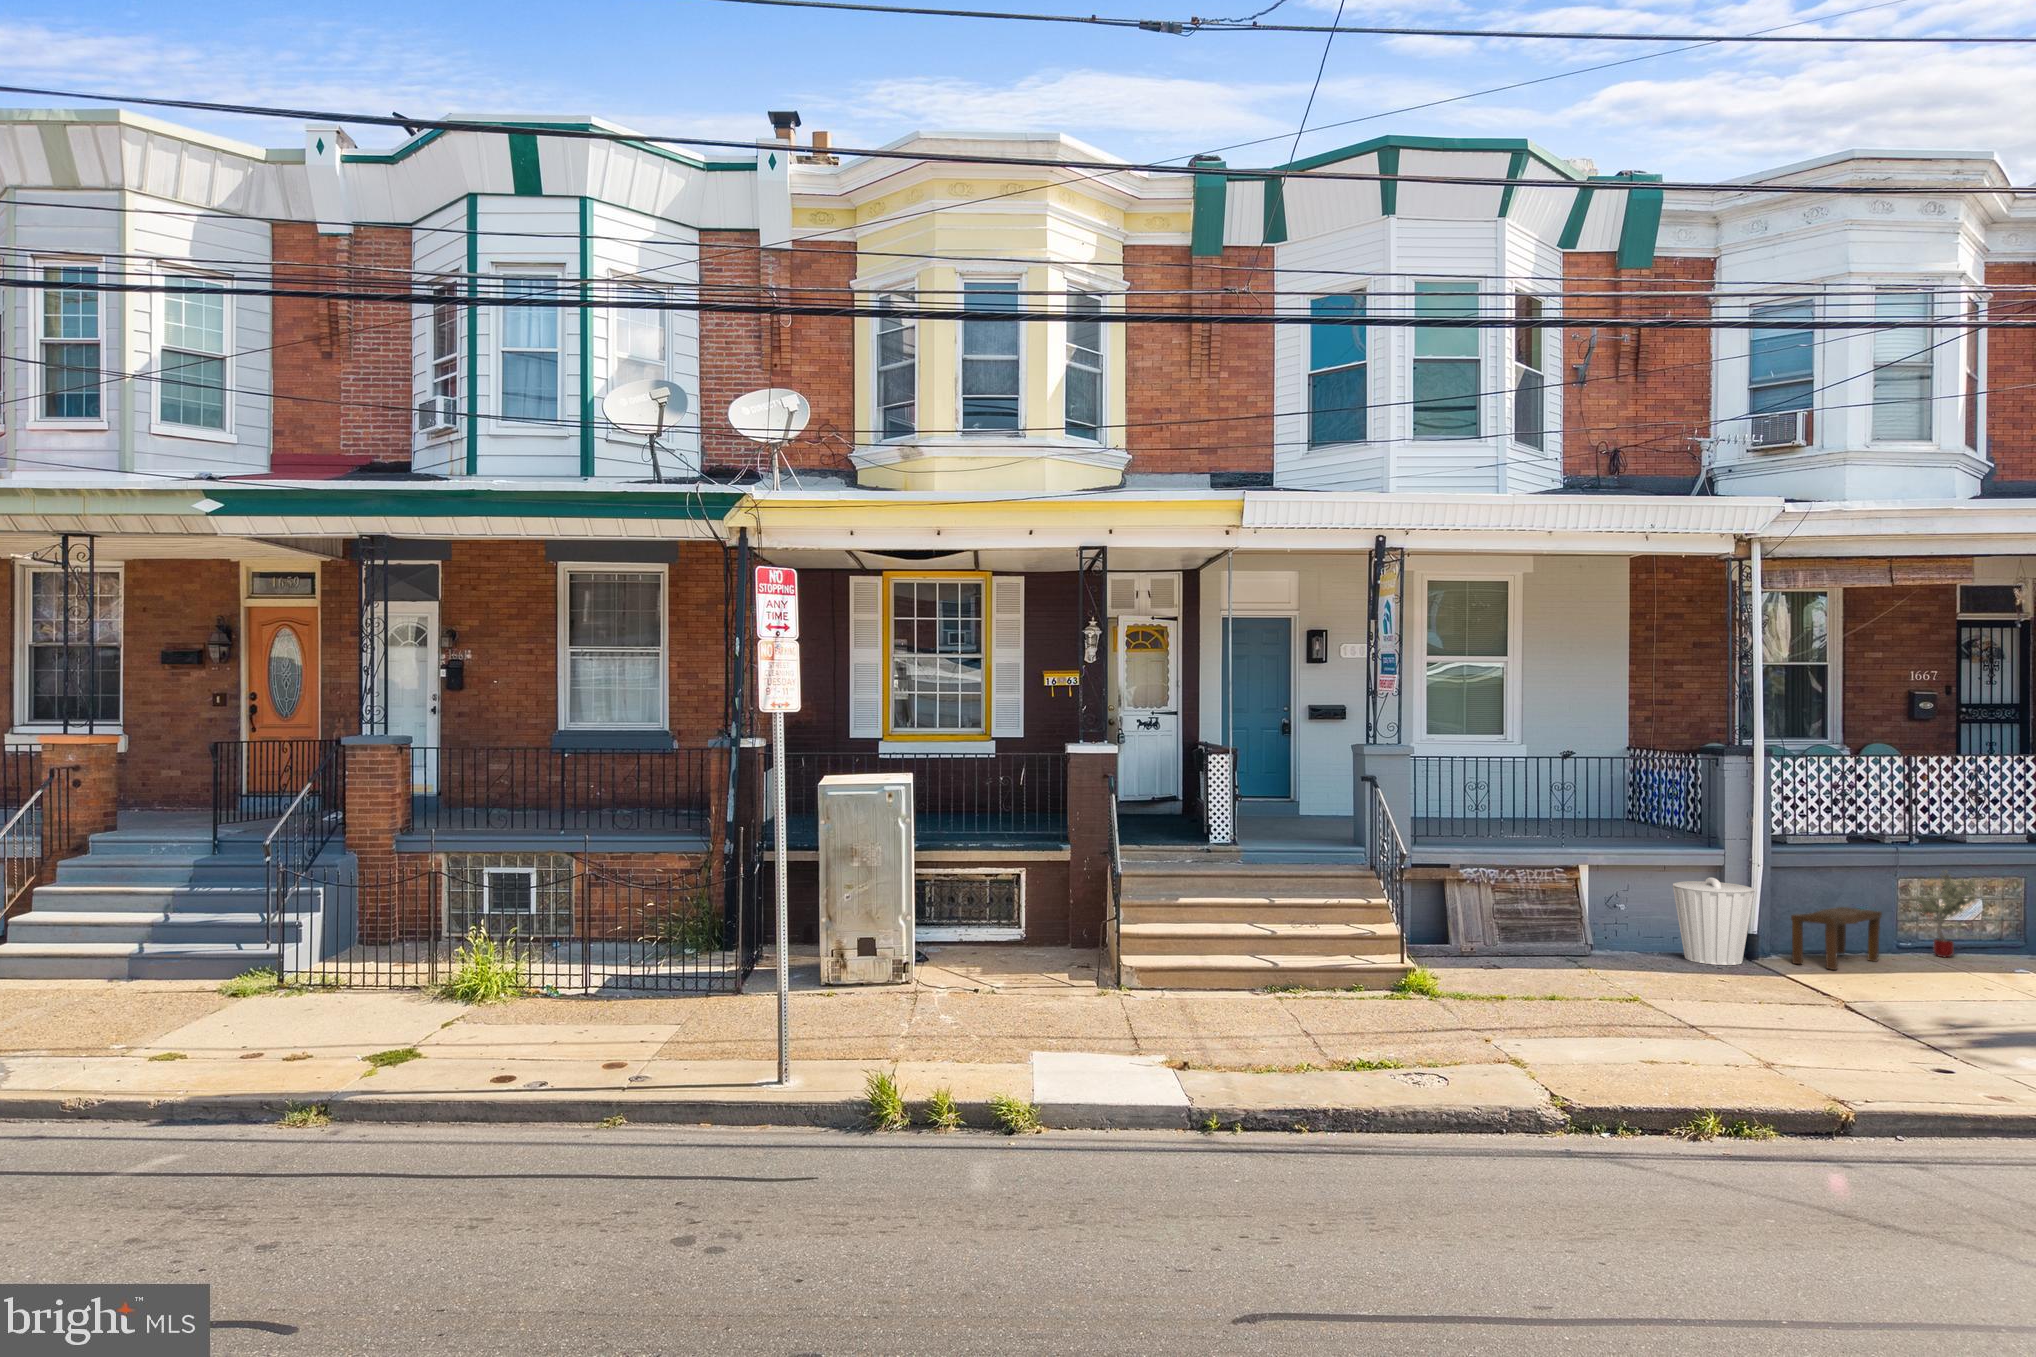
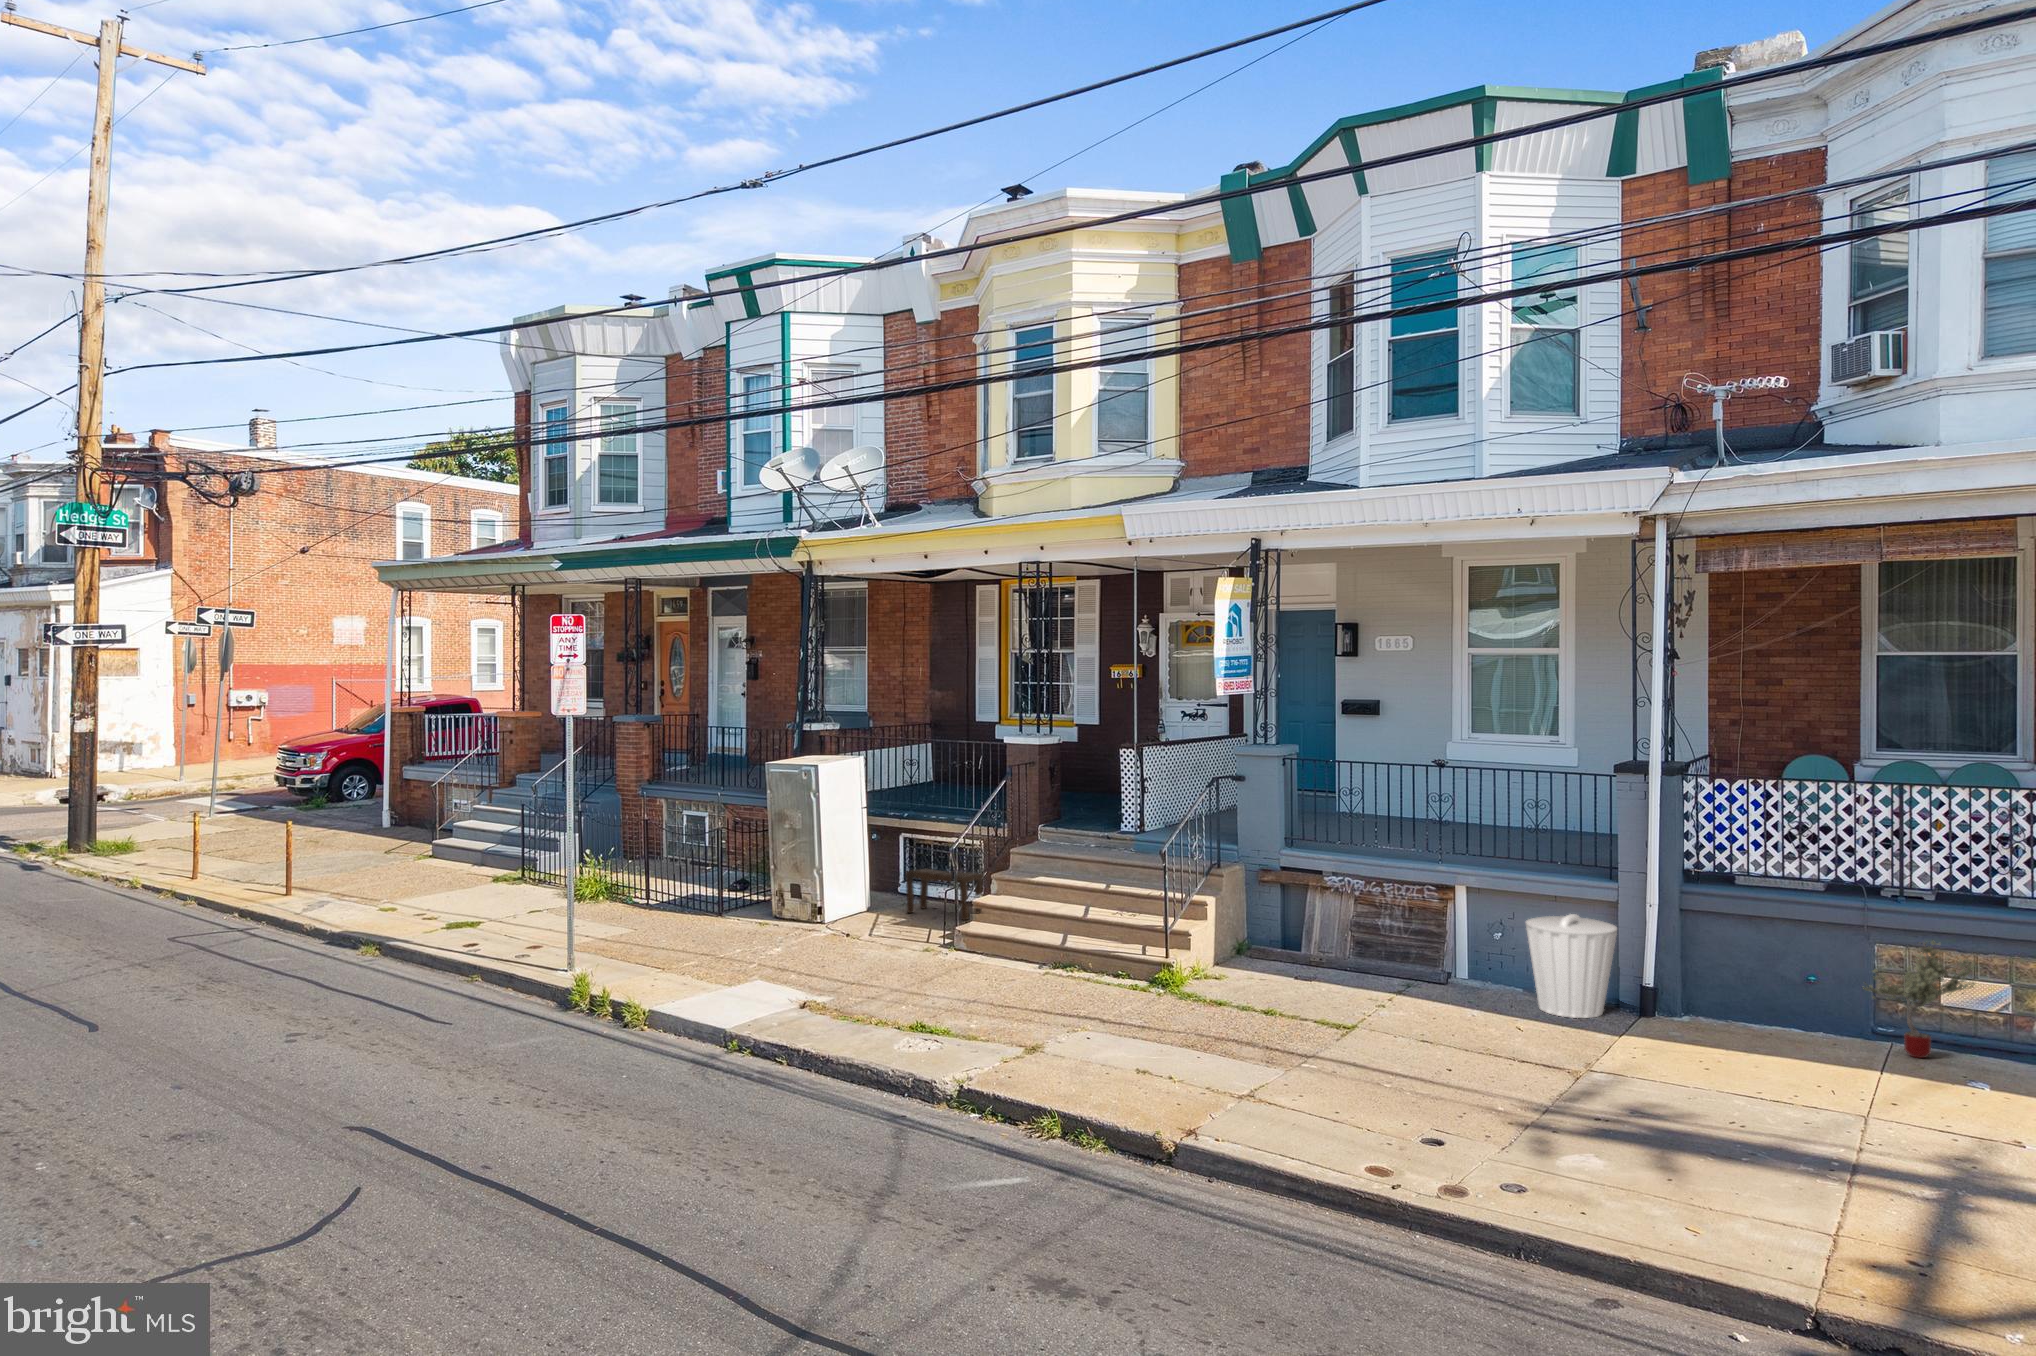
bench: present [1791,907,1882,970] -> present [905,868,984,920]

